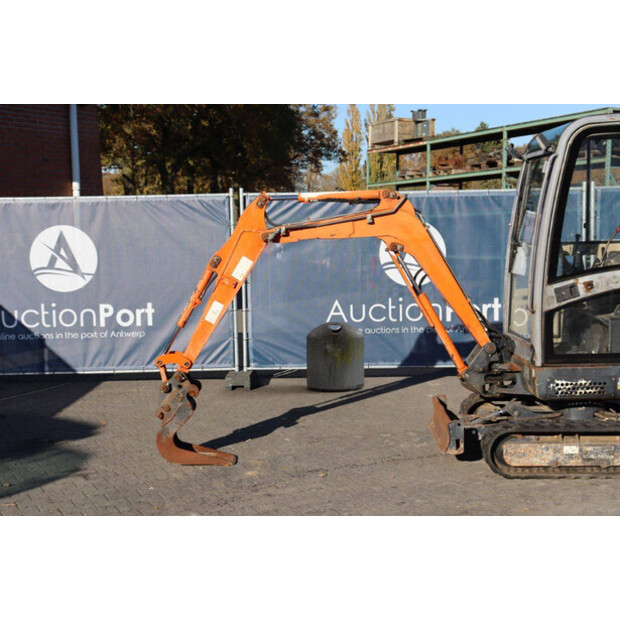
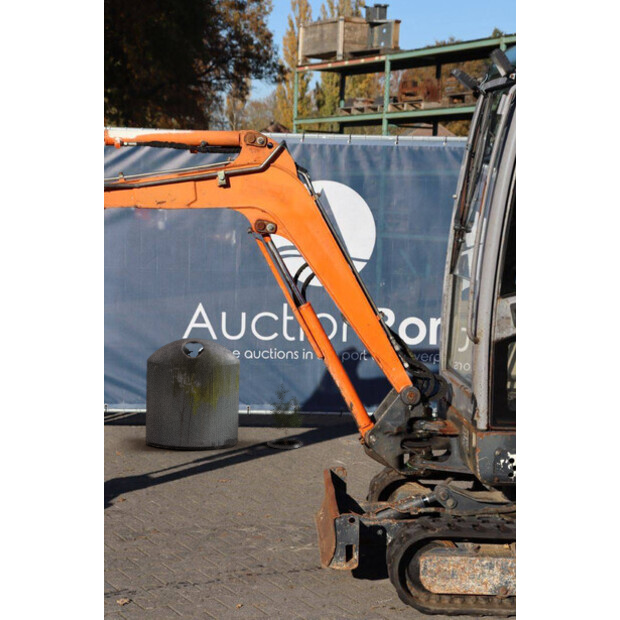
potted tree: none [381,348,406,390] -> present [267,386,302,449]

